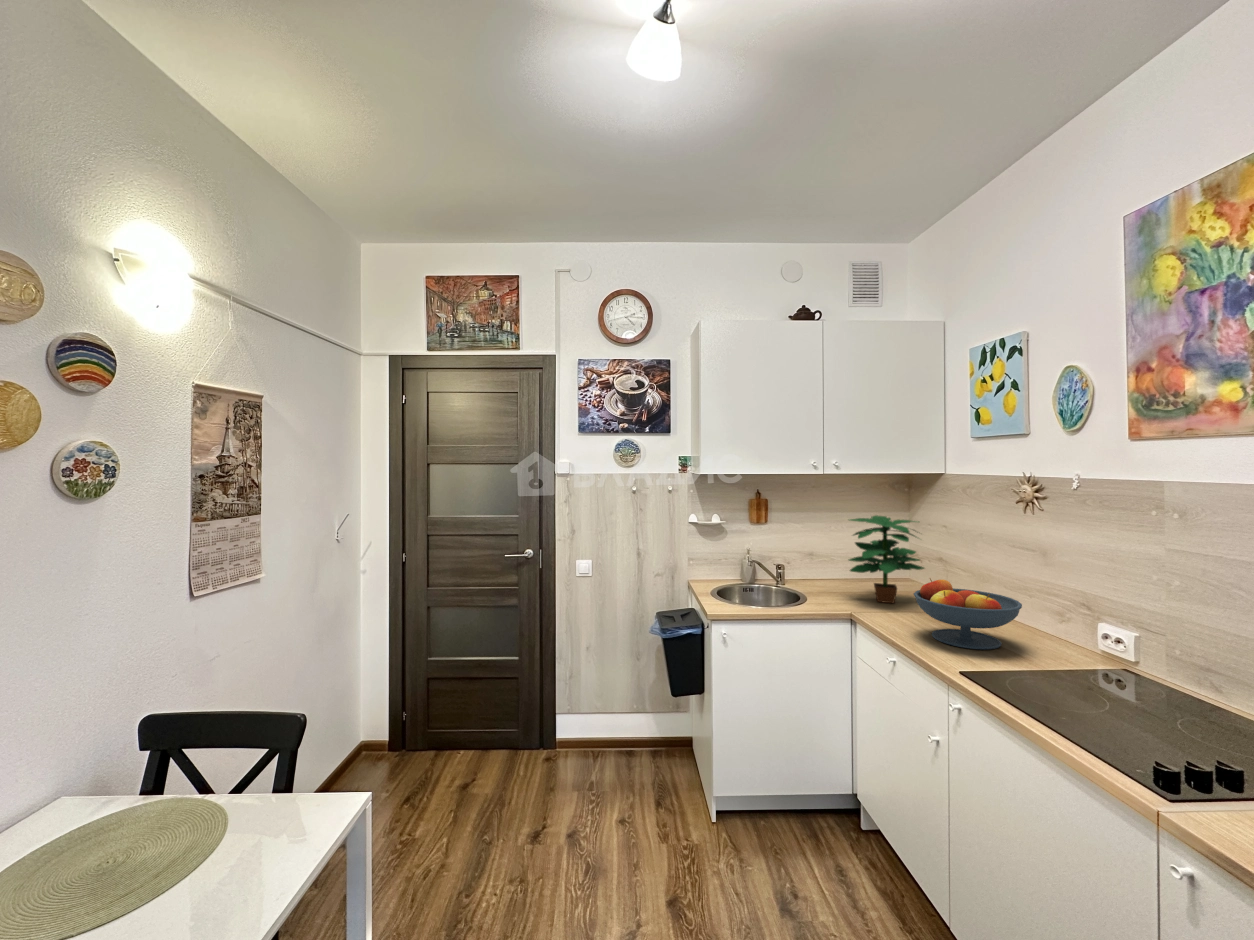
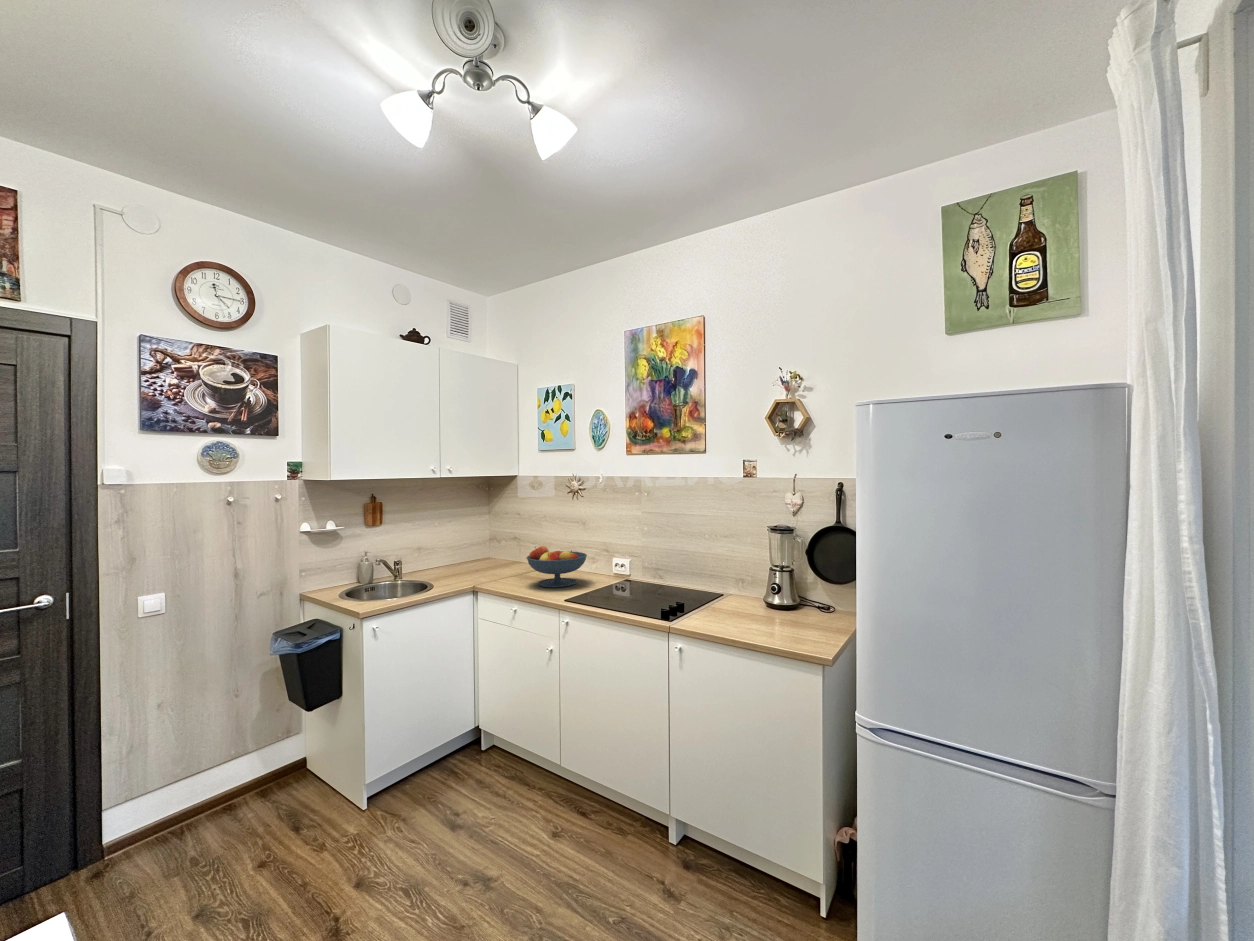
potted plant: present [849,515,924,603] -> none [462,510,516,575]

